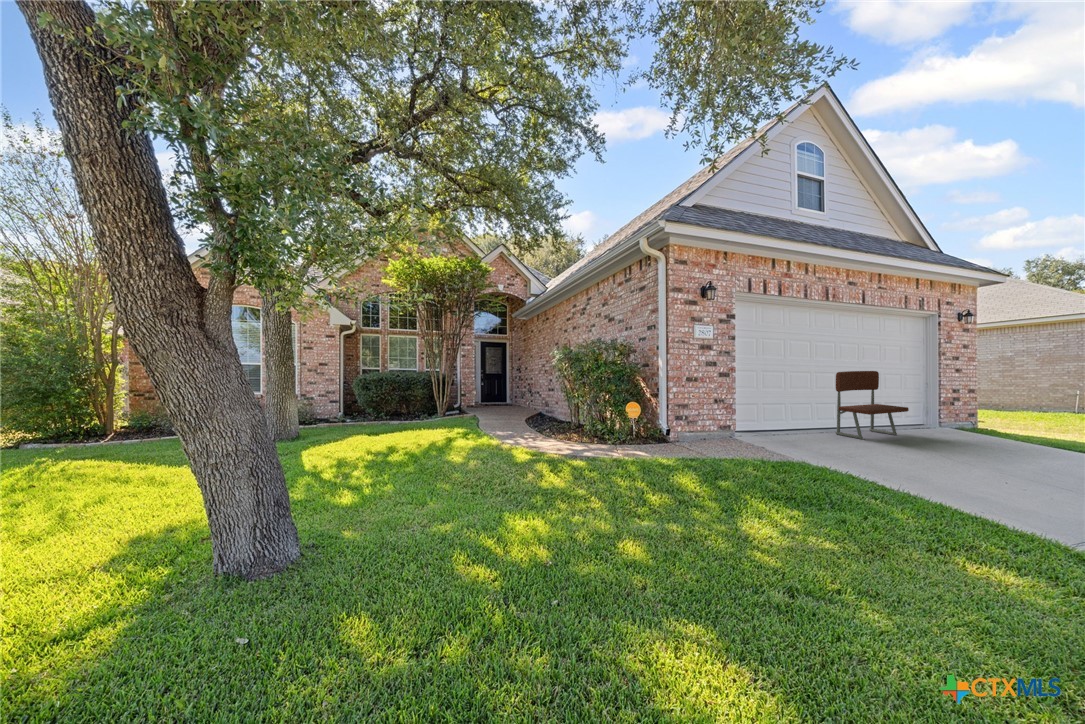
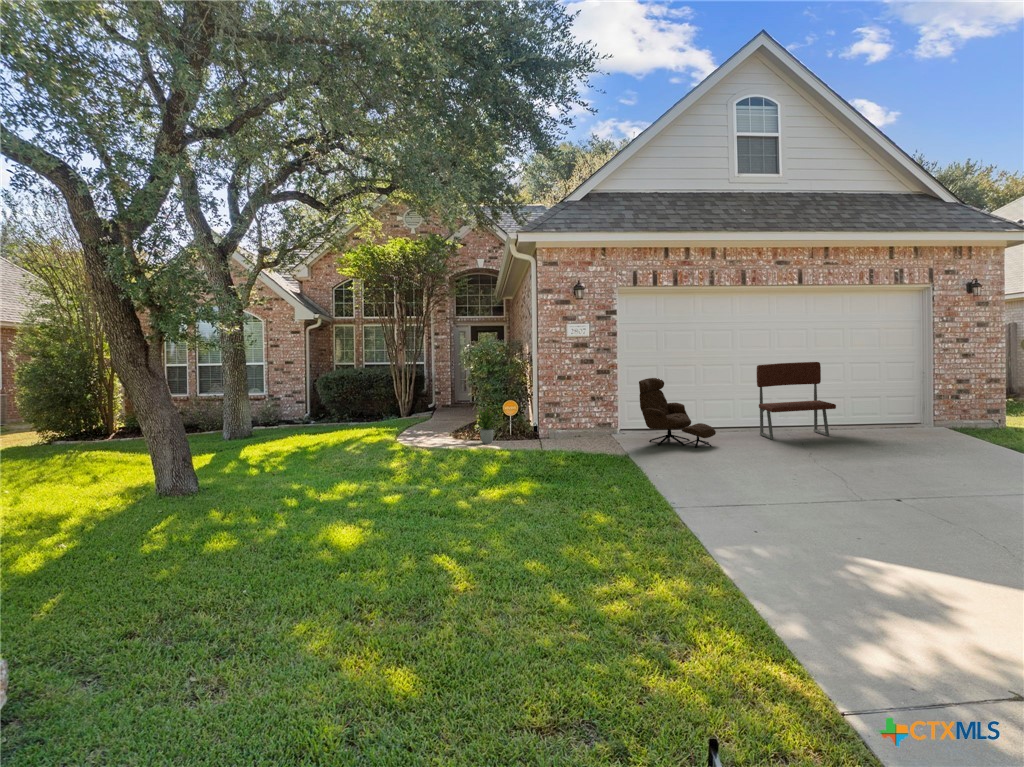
lounge chair: none [755,381,834,449] -> present [639,378,716,448]
potted plant: none [590,407,615,447] -> present [477,407,496,444]

